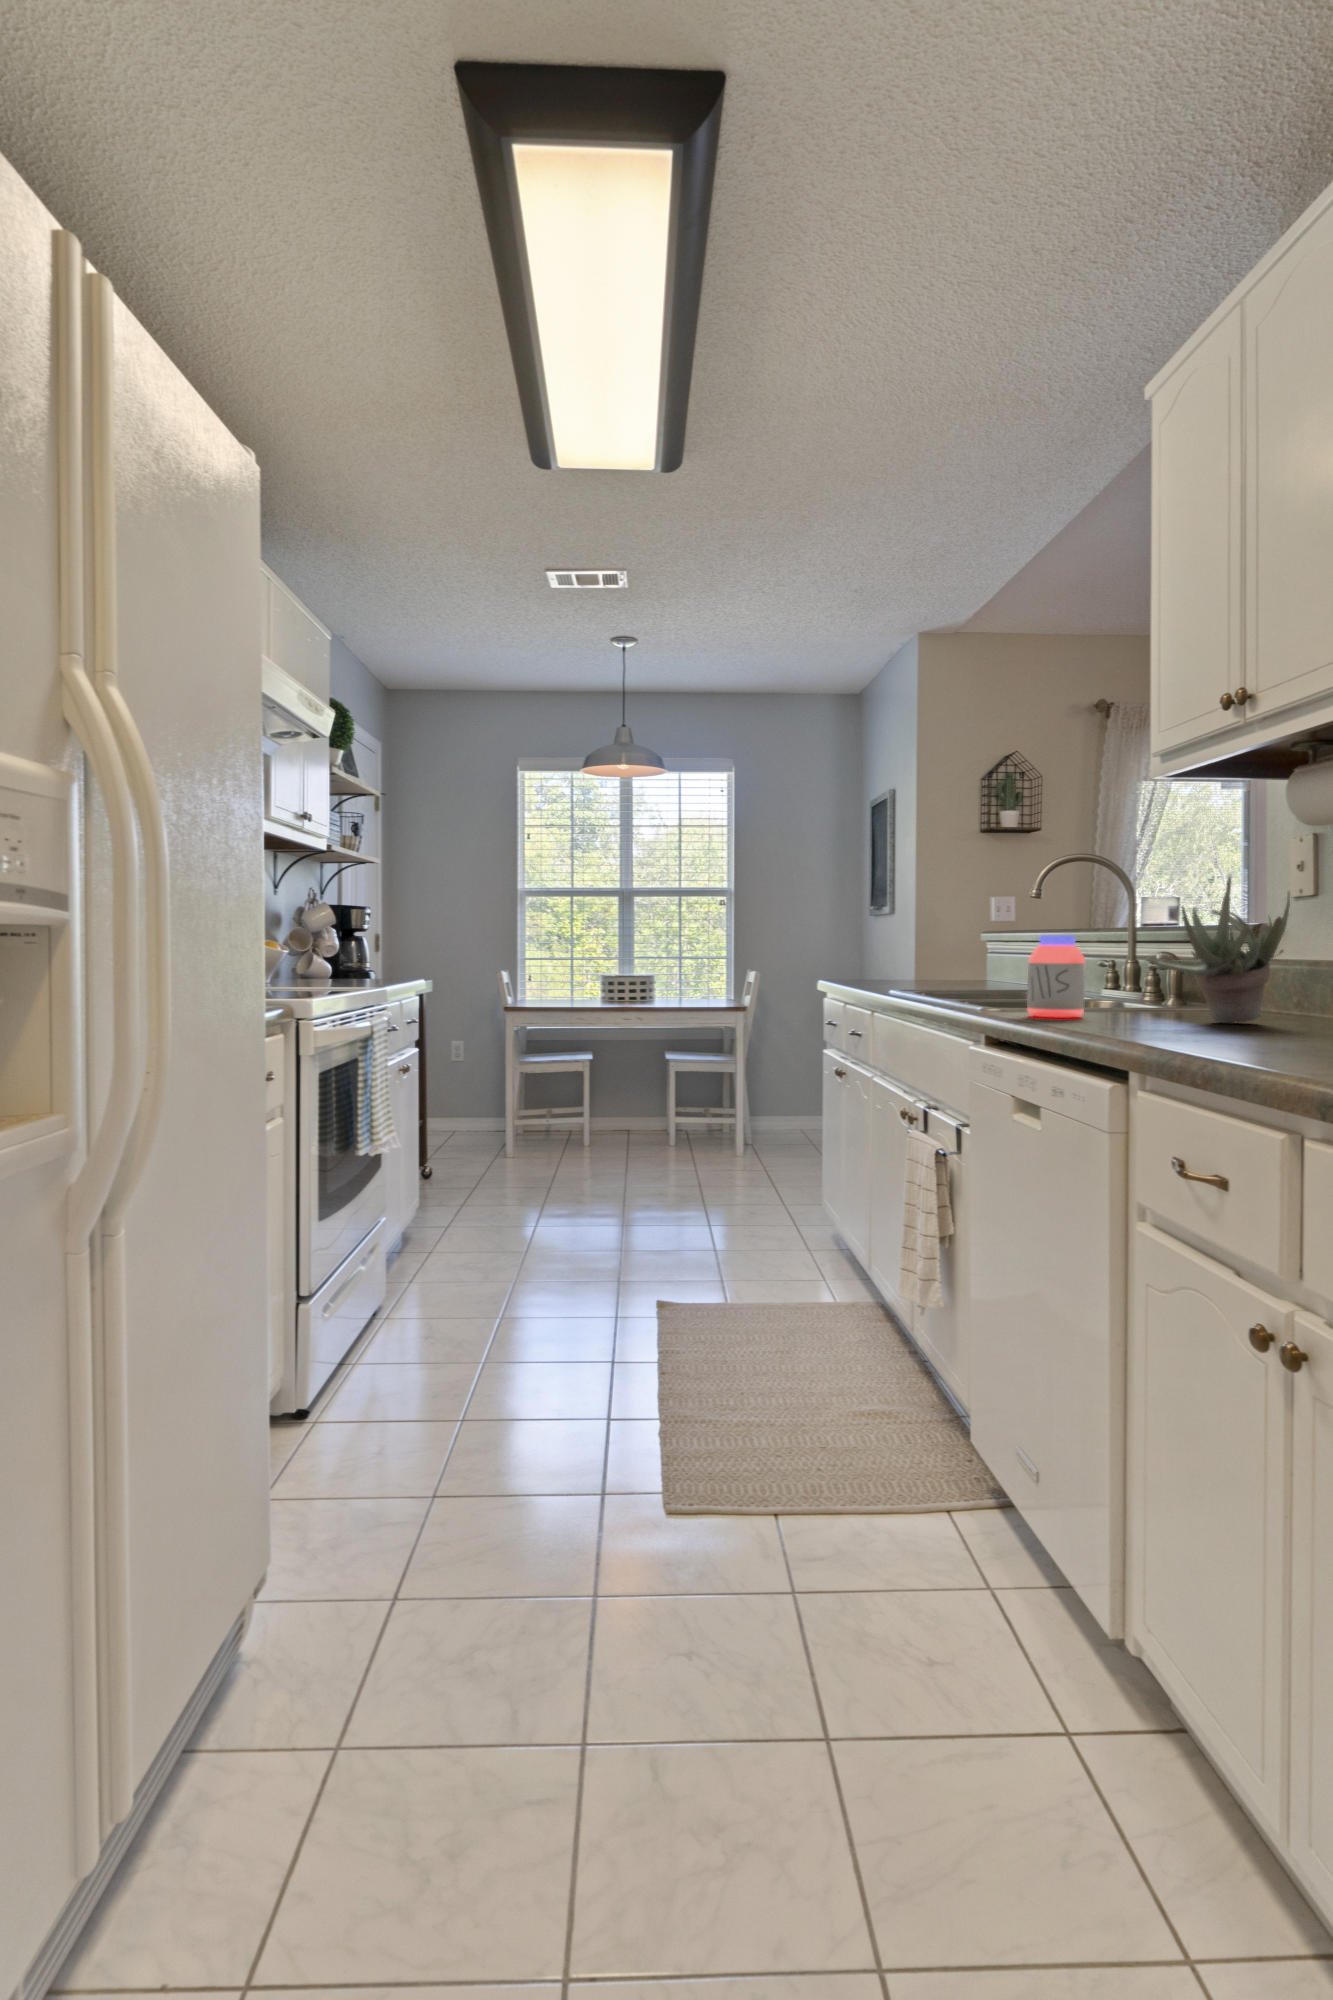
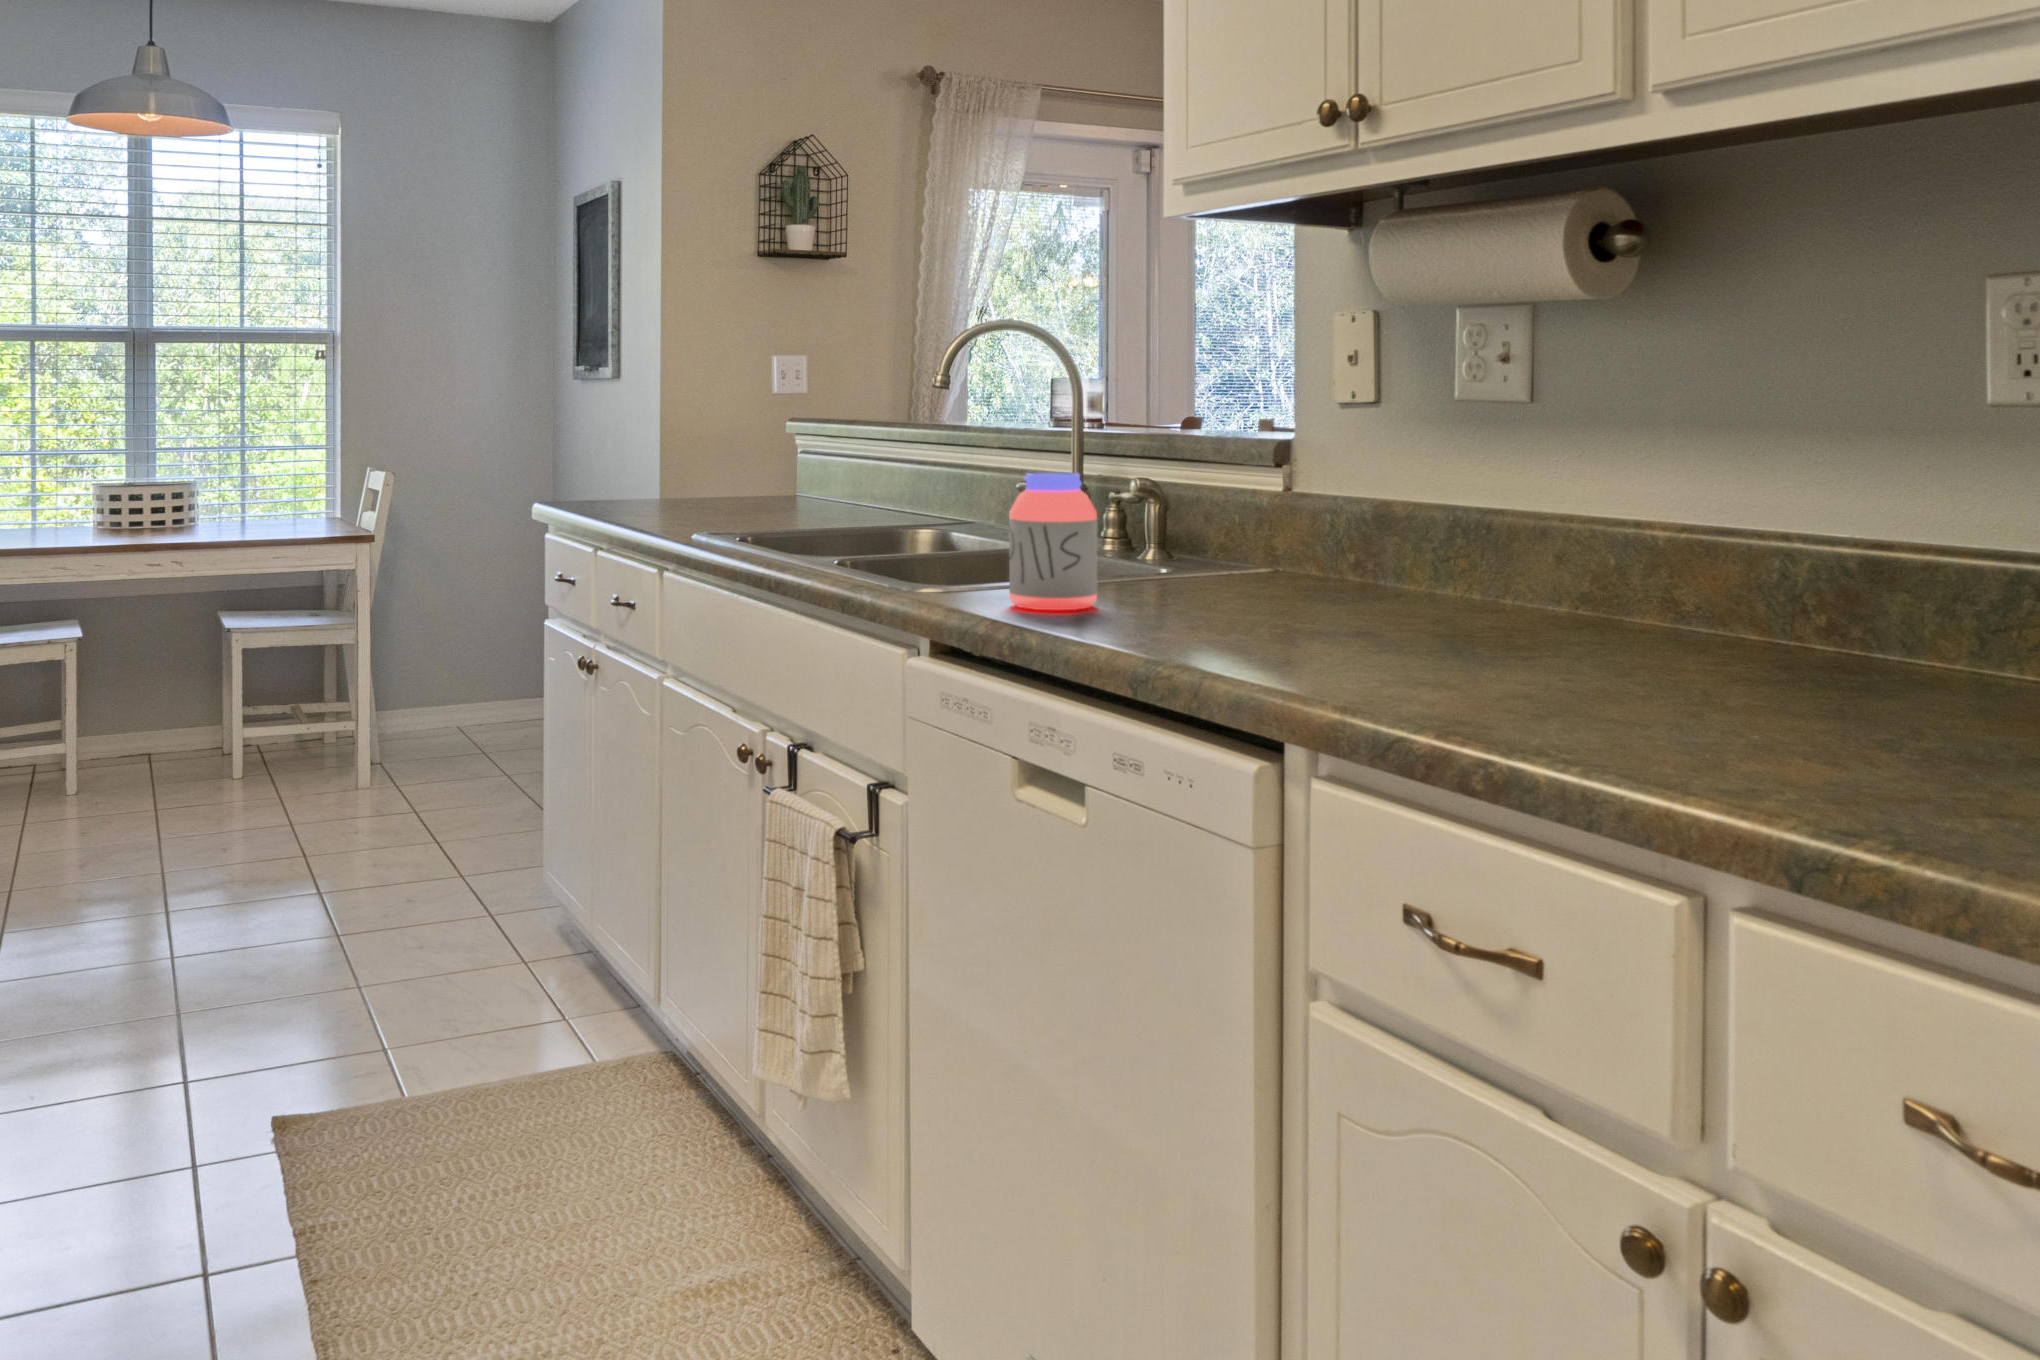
succulent plant: present [1147,876,1290,1023] -> none [1217,386,1396,612]

